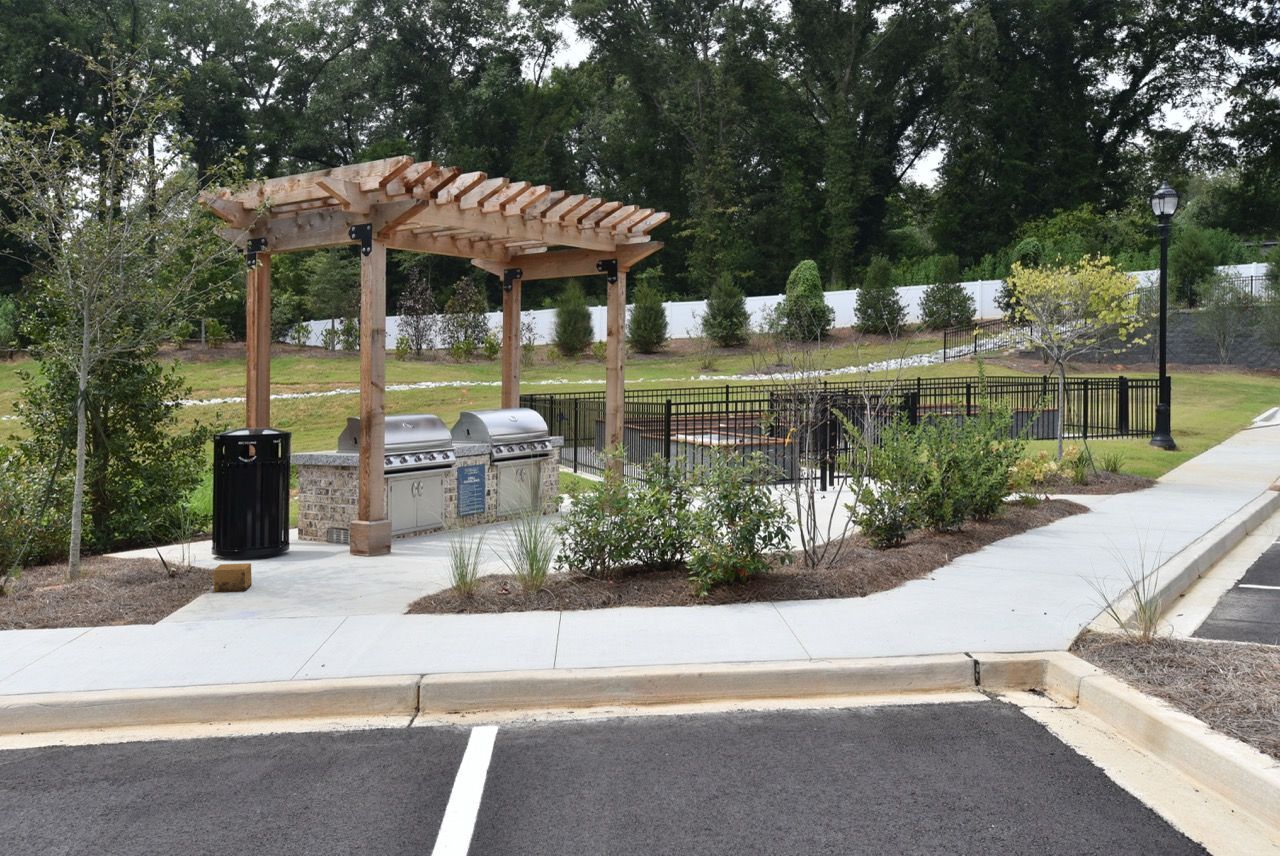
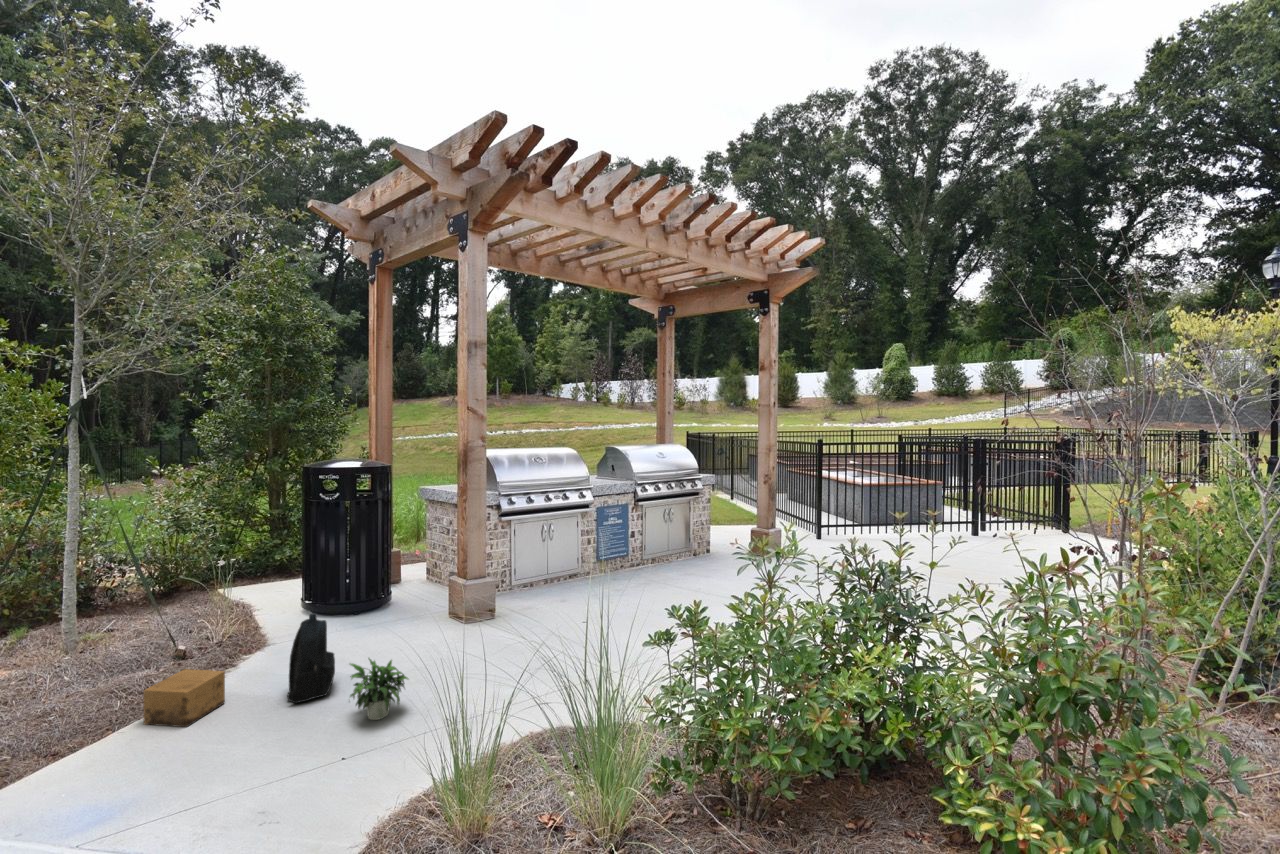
backpack: none [289,525,321,583] -> present [287,614,335,703]
potted plant: none [336,547,383,583] -> present [350,658,408,720]

